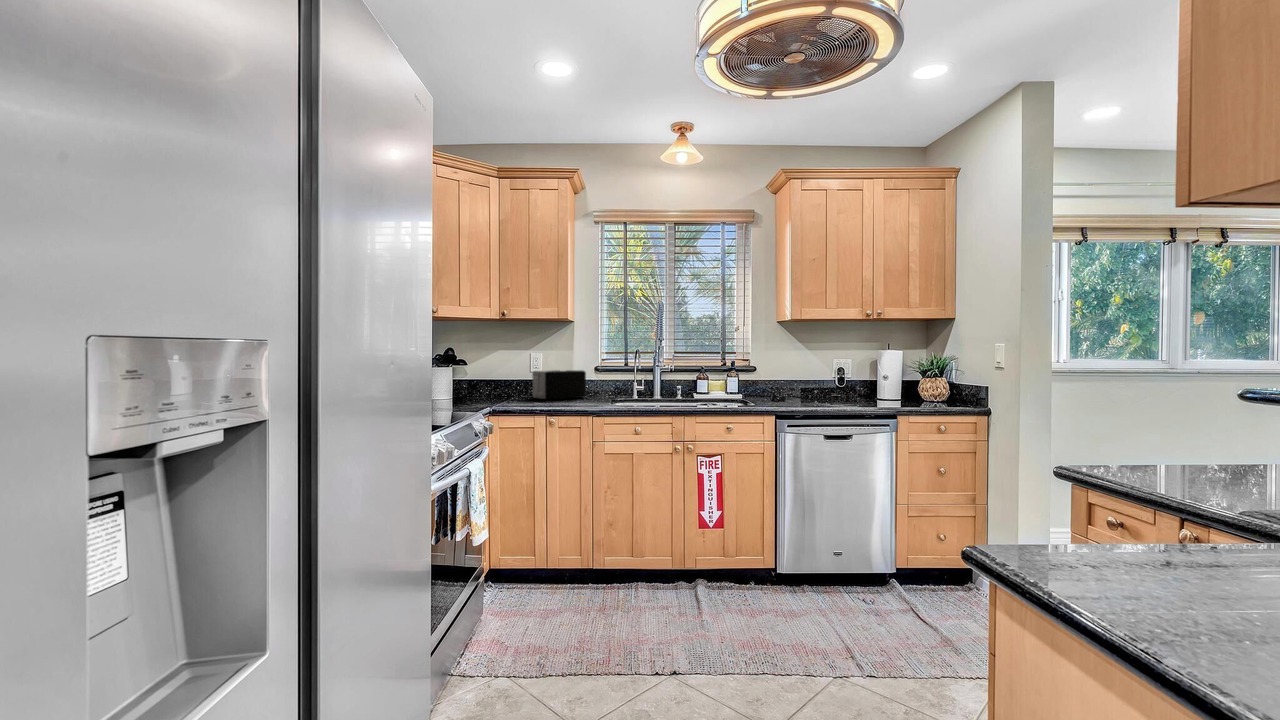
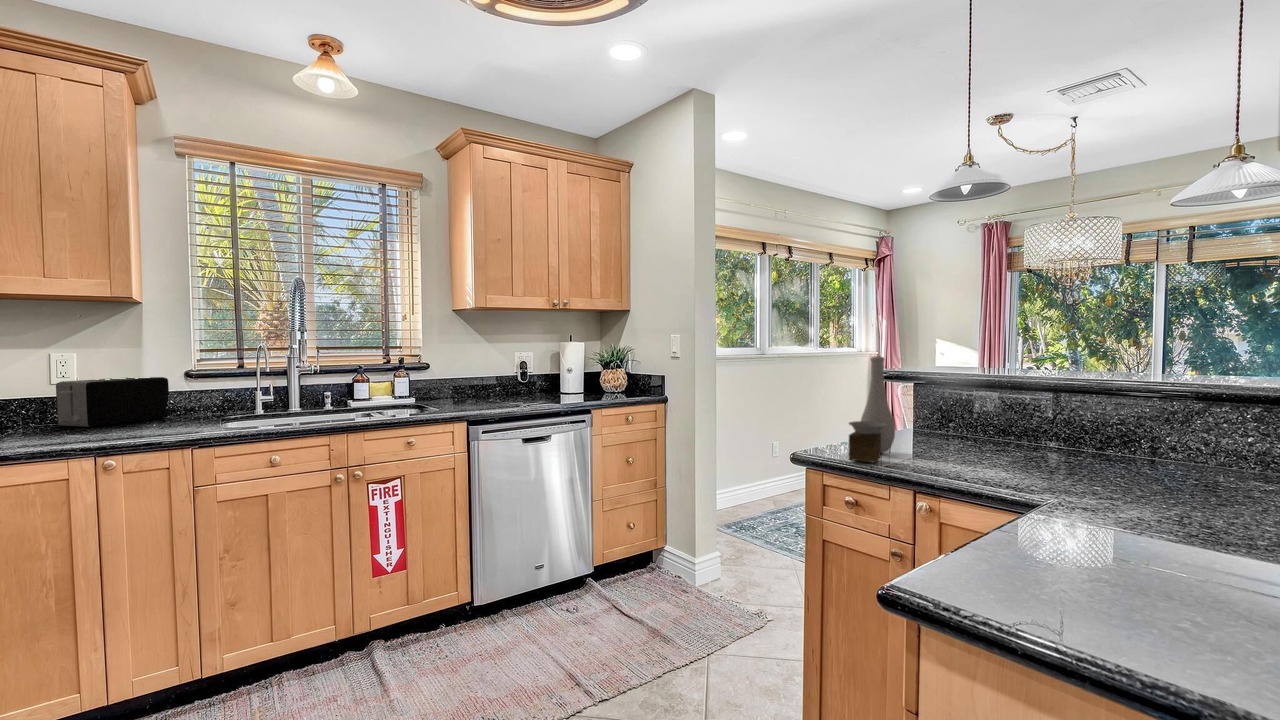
vase: none [1143,363,1232,483] -> present [849,357,895,462]

